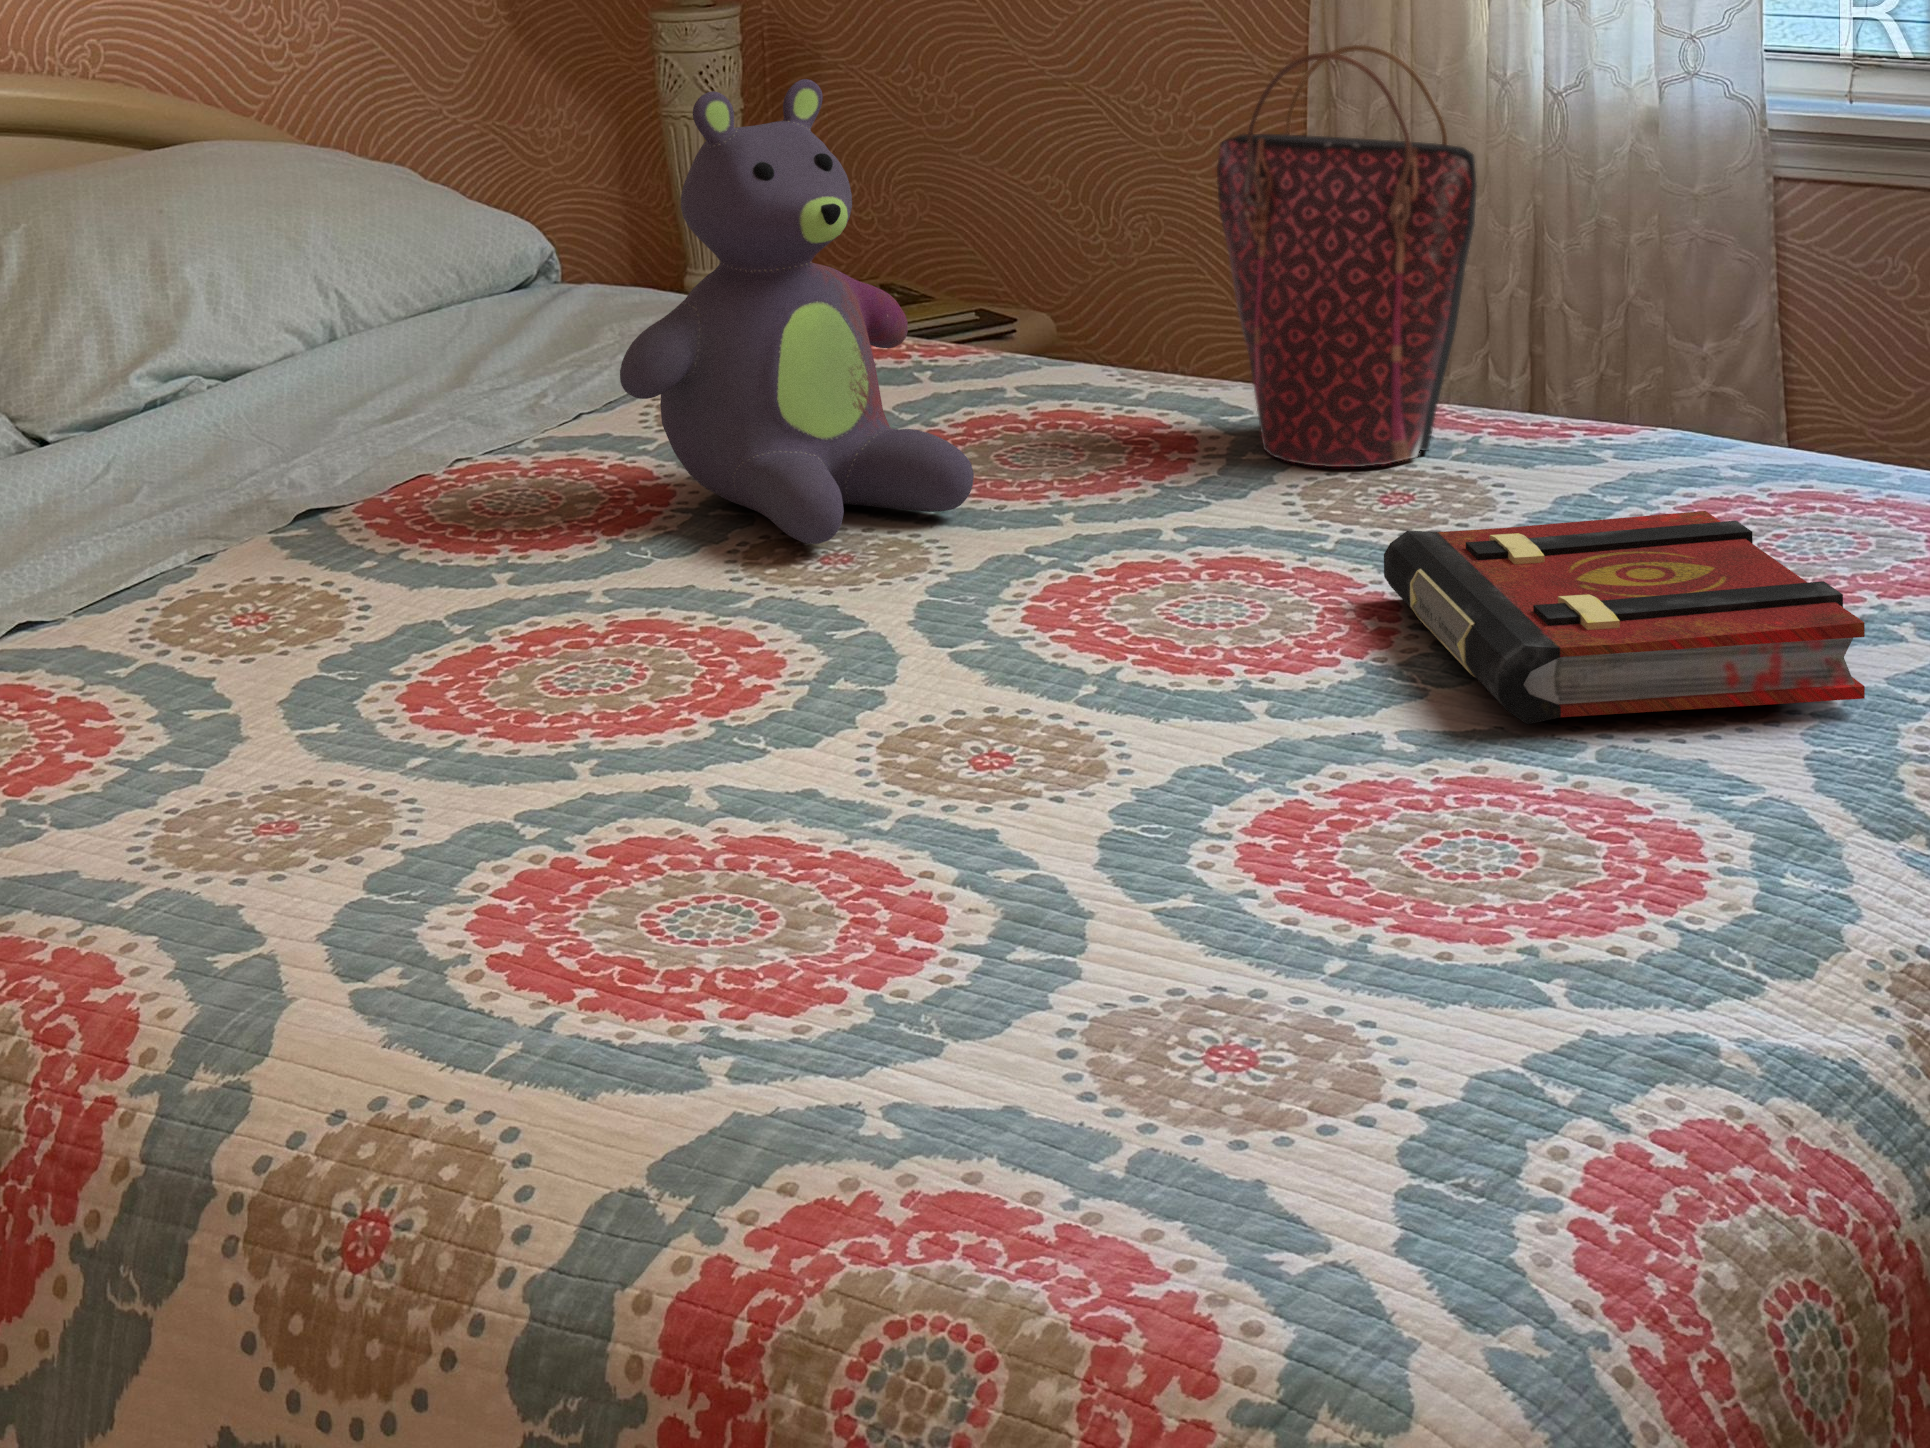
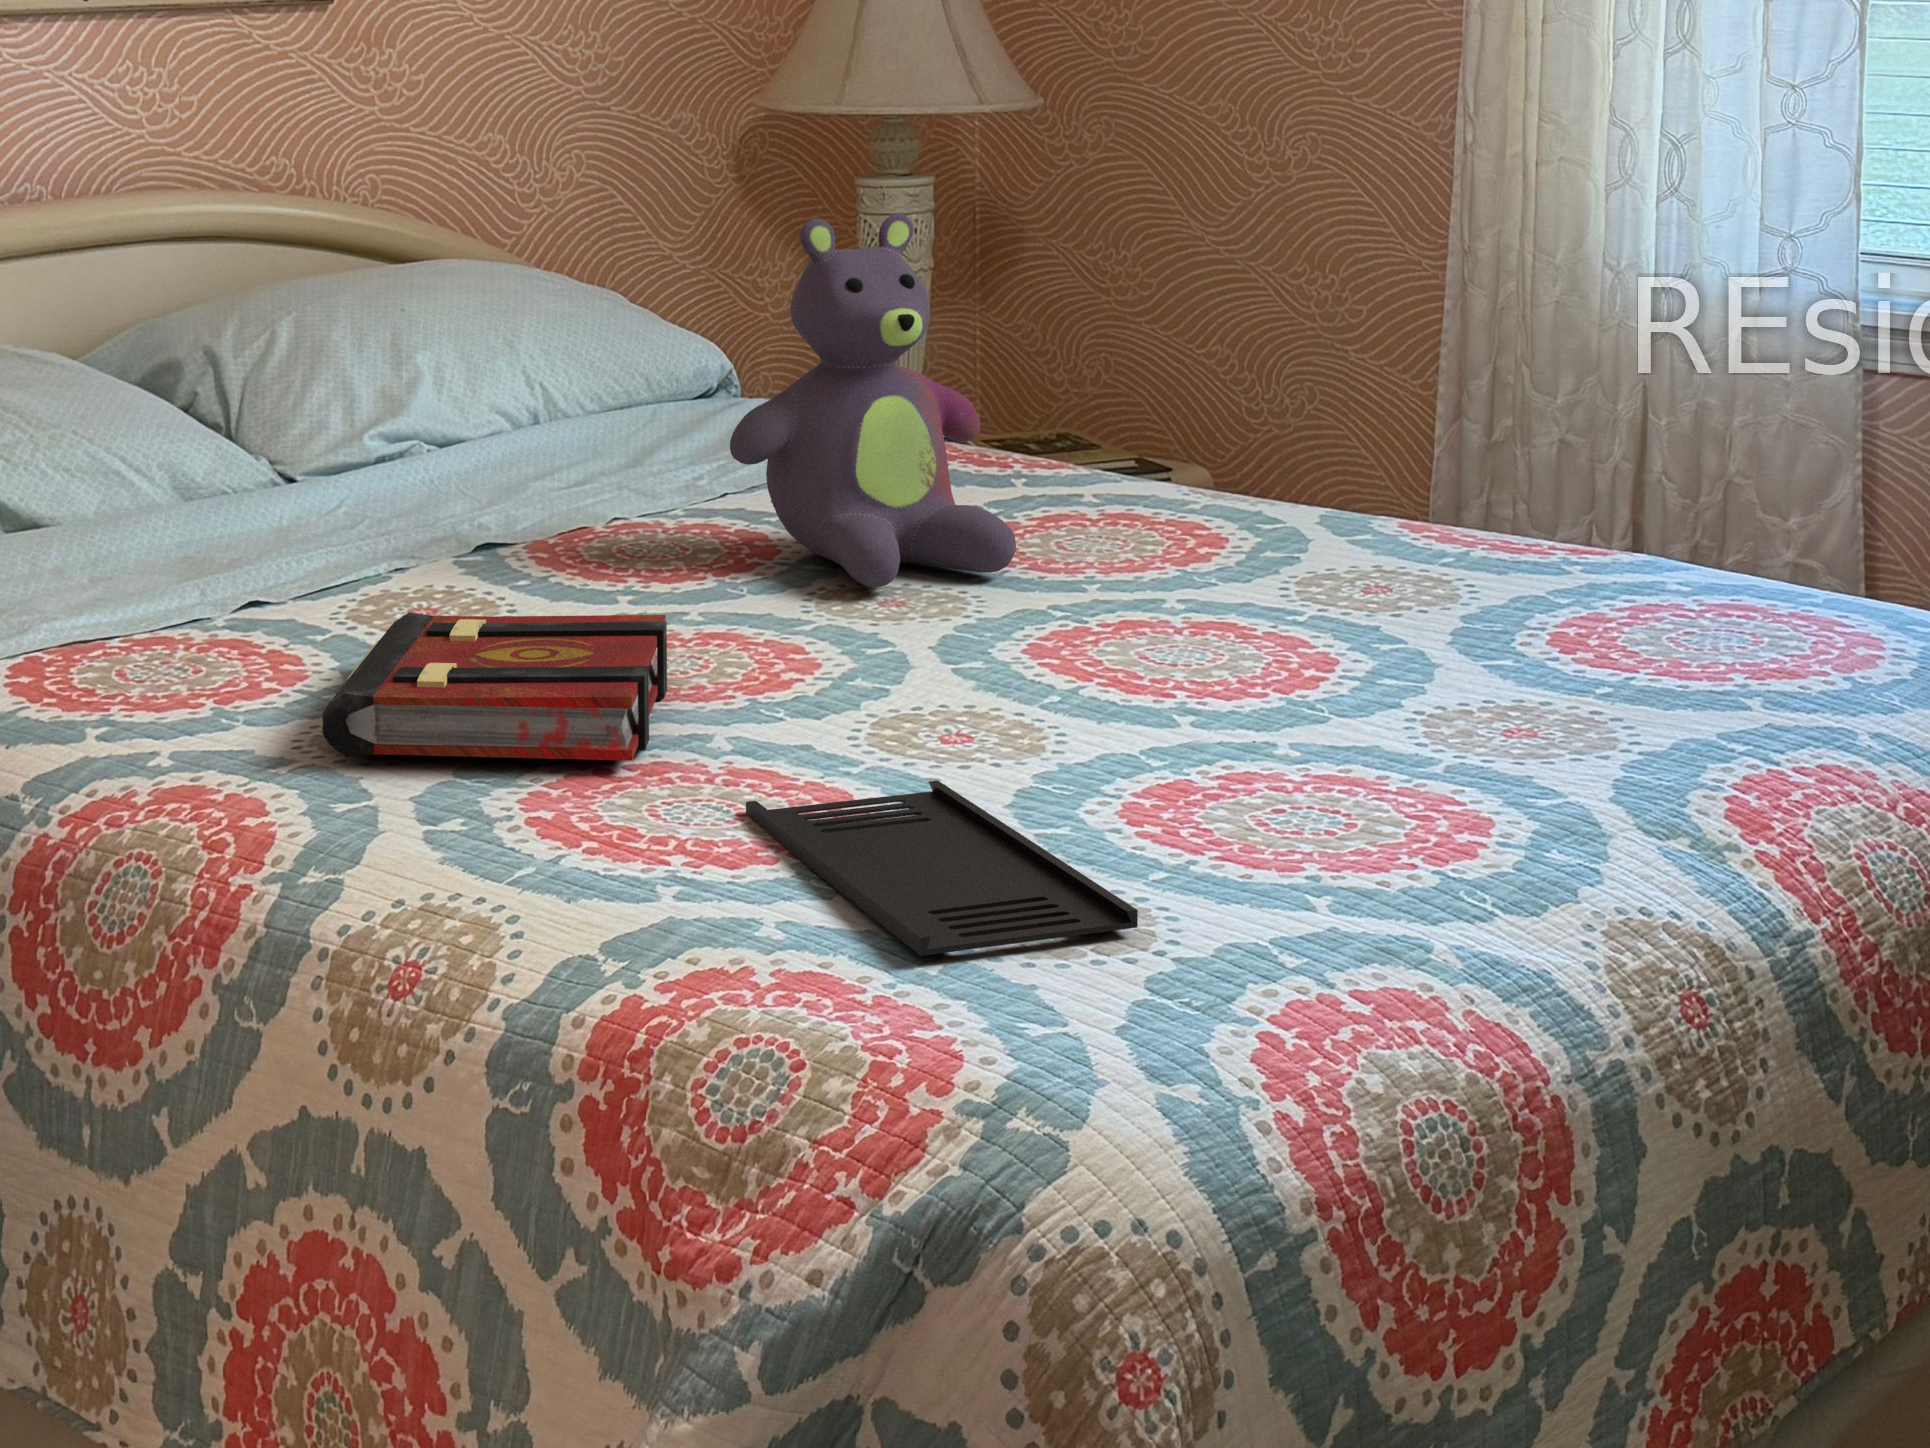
handbag: present [1217,45,1477,467] -> none [1258,208,1471,565]
book: present [1384,511,1865,724] -> present [322,613,667,761]
tray: none [768,836,1347,1140] -> present [746,781,1138,956]

